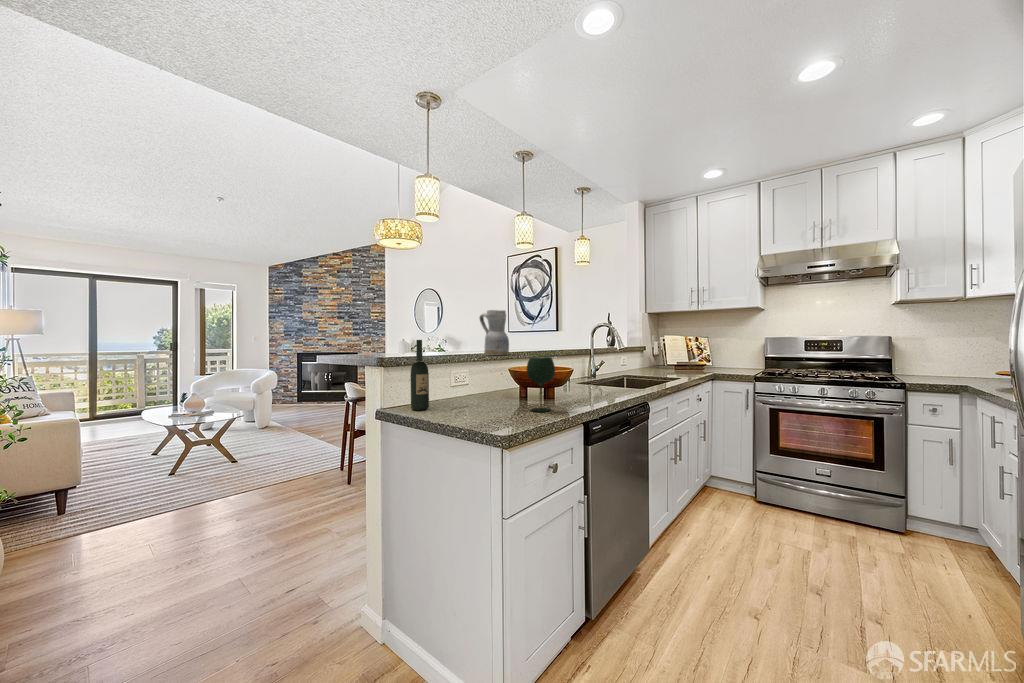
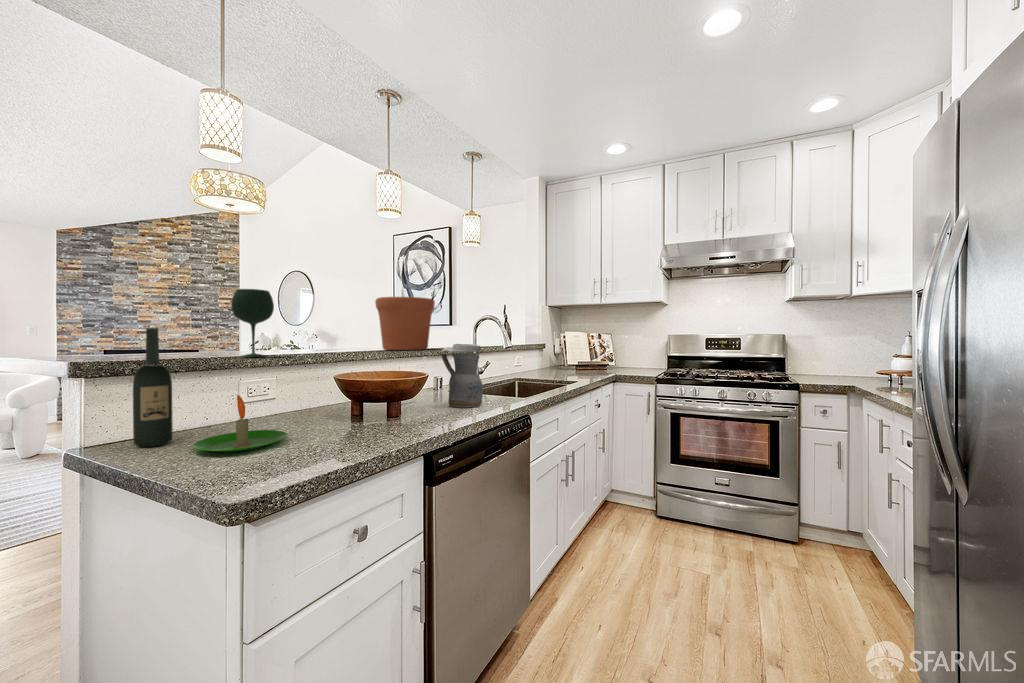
ceramic pitcher: present [479,310,509,355] -> present [441,344,483,407]
flower pot: none [520,313,564,352] -> present [375,297,435,350]
wine glass: present [527,357,555,412] -> present [231,289,274,357]
candle: none [447,380,495,414] -> present [193,395,287,452]

